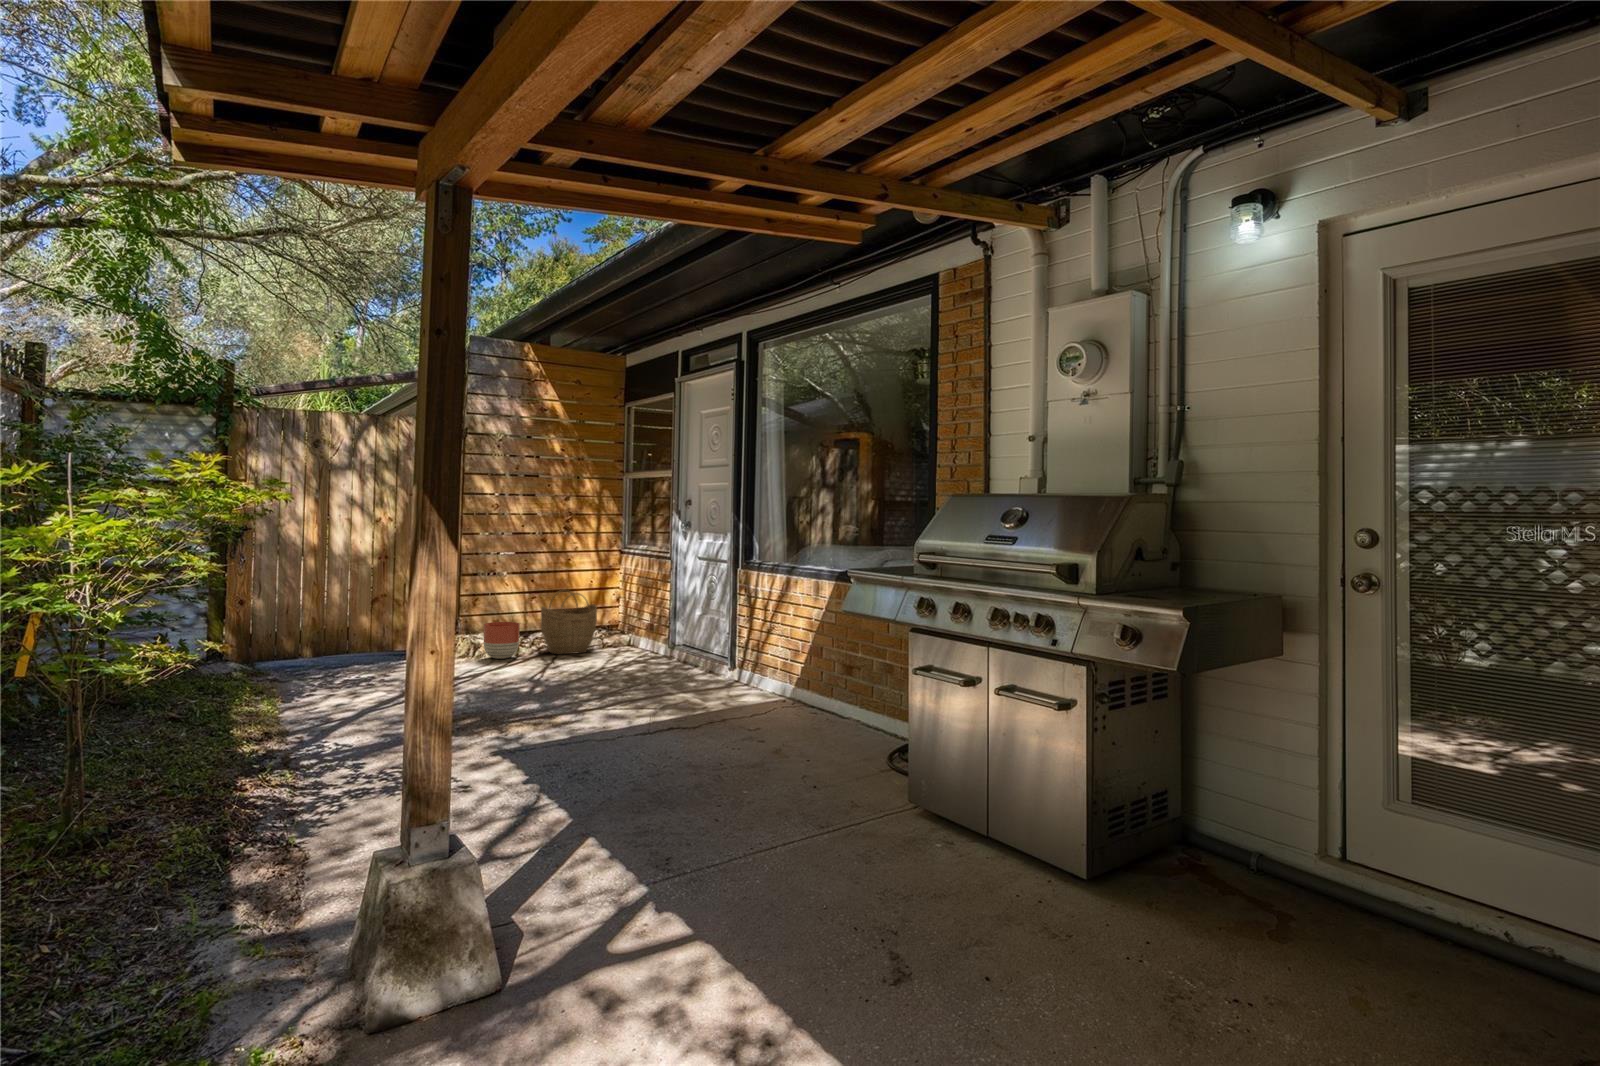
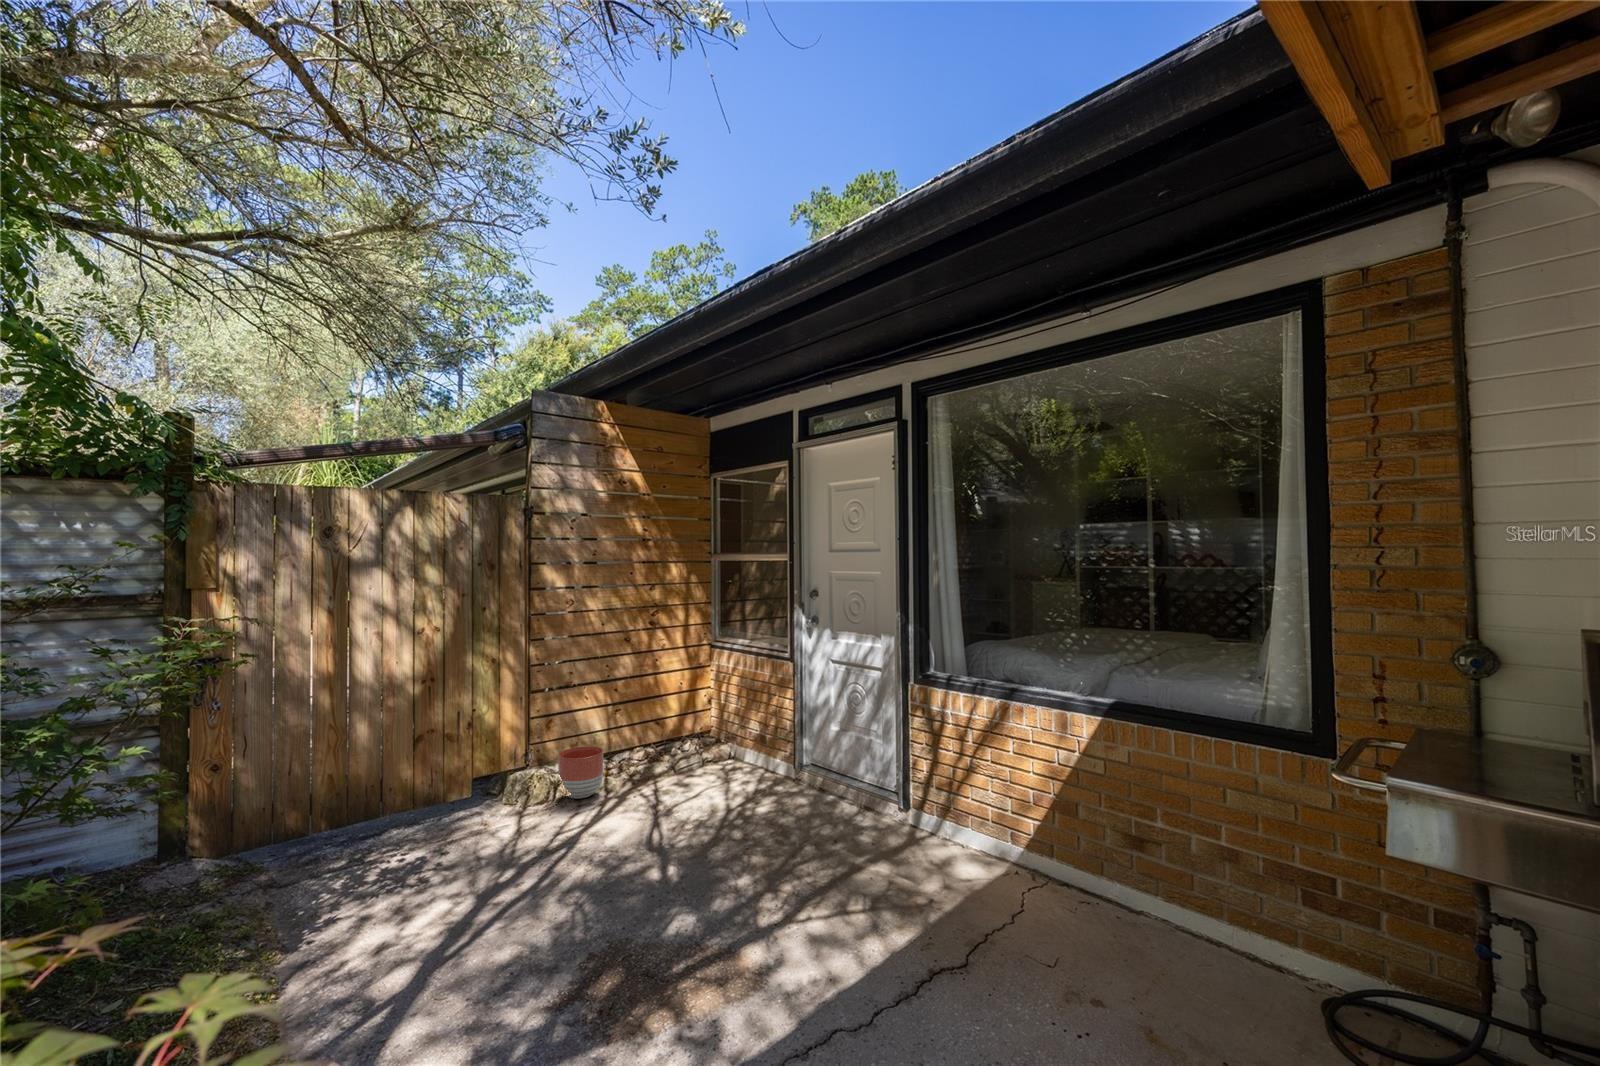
woven basket: present [540,590,597,654] -> none [627,698,695,784]

